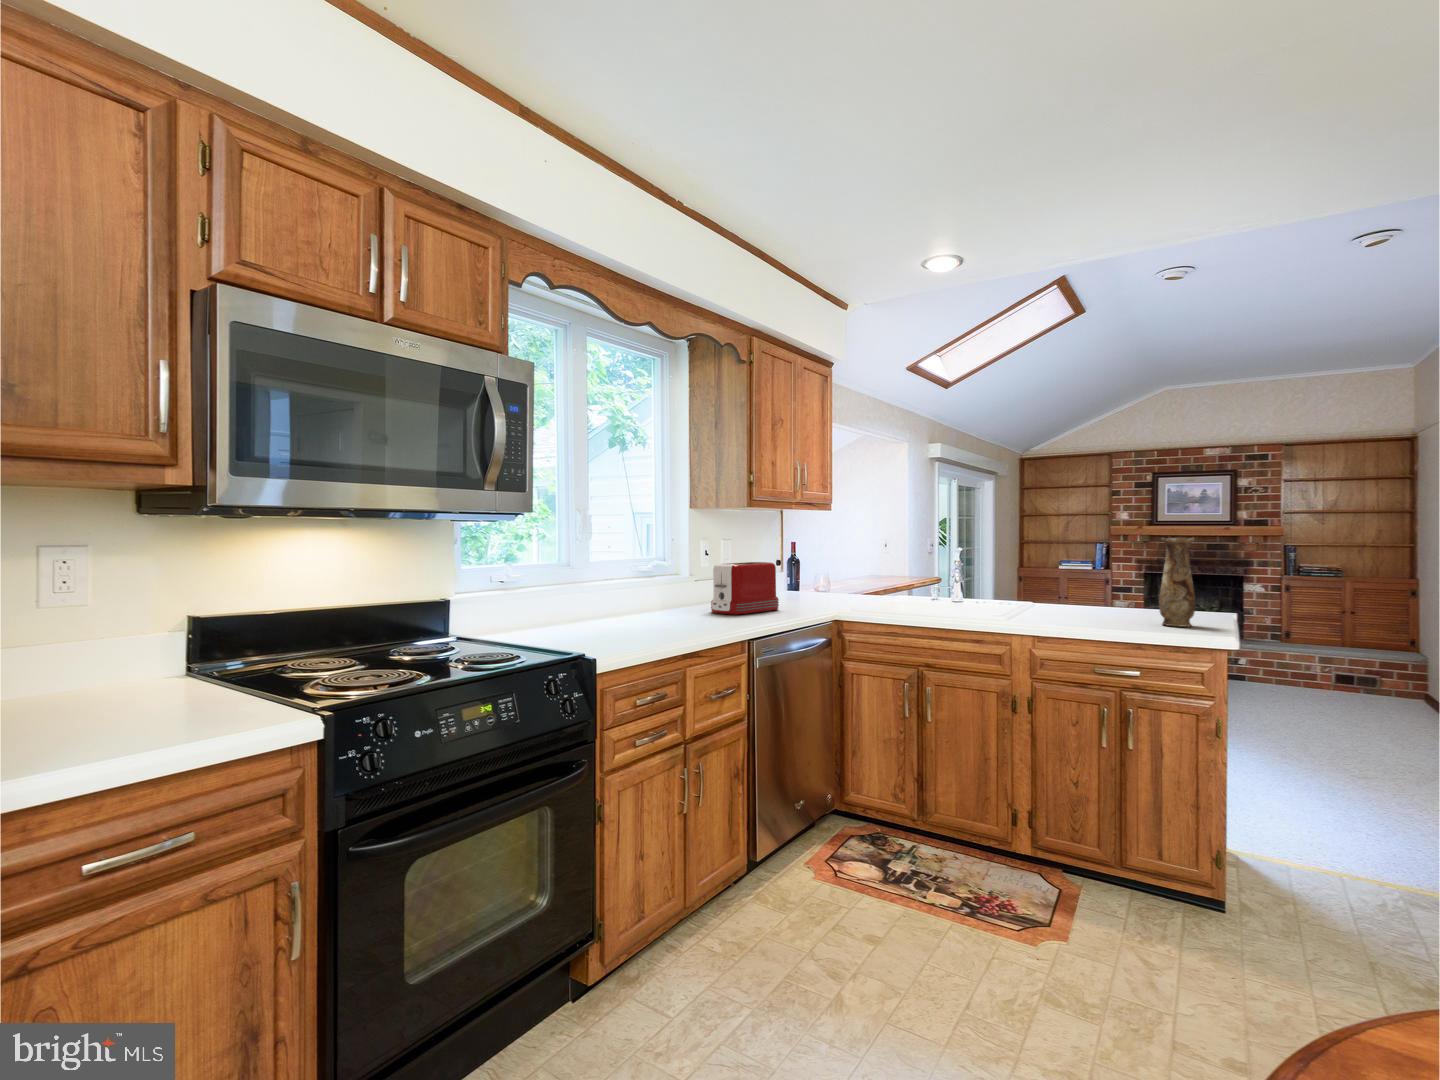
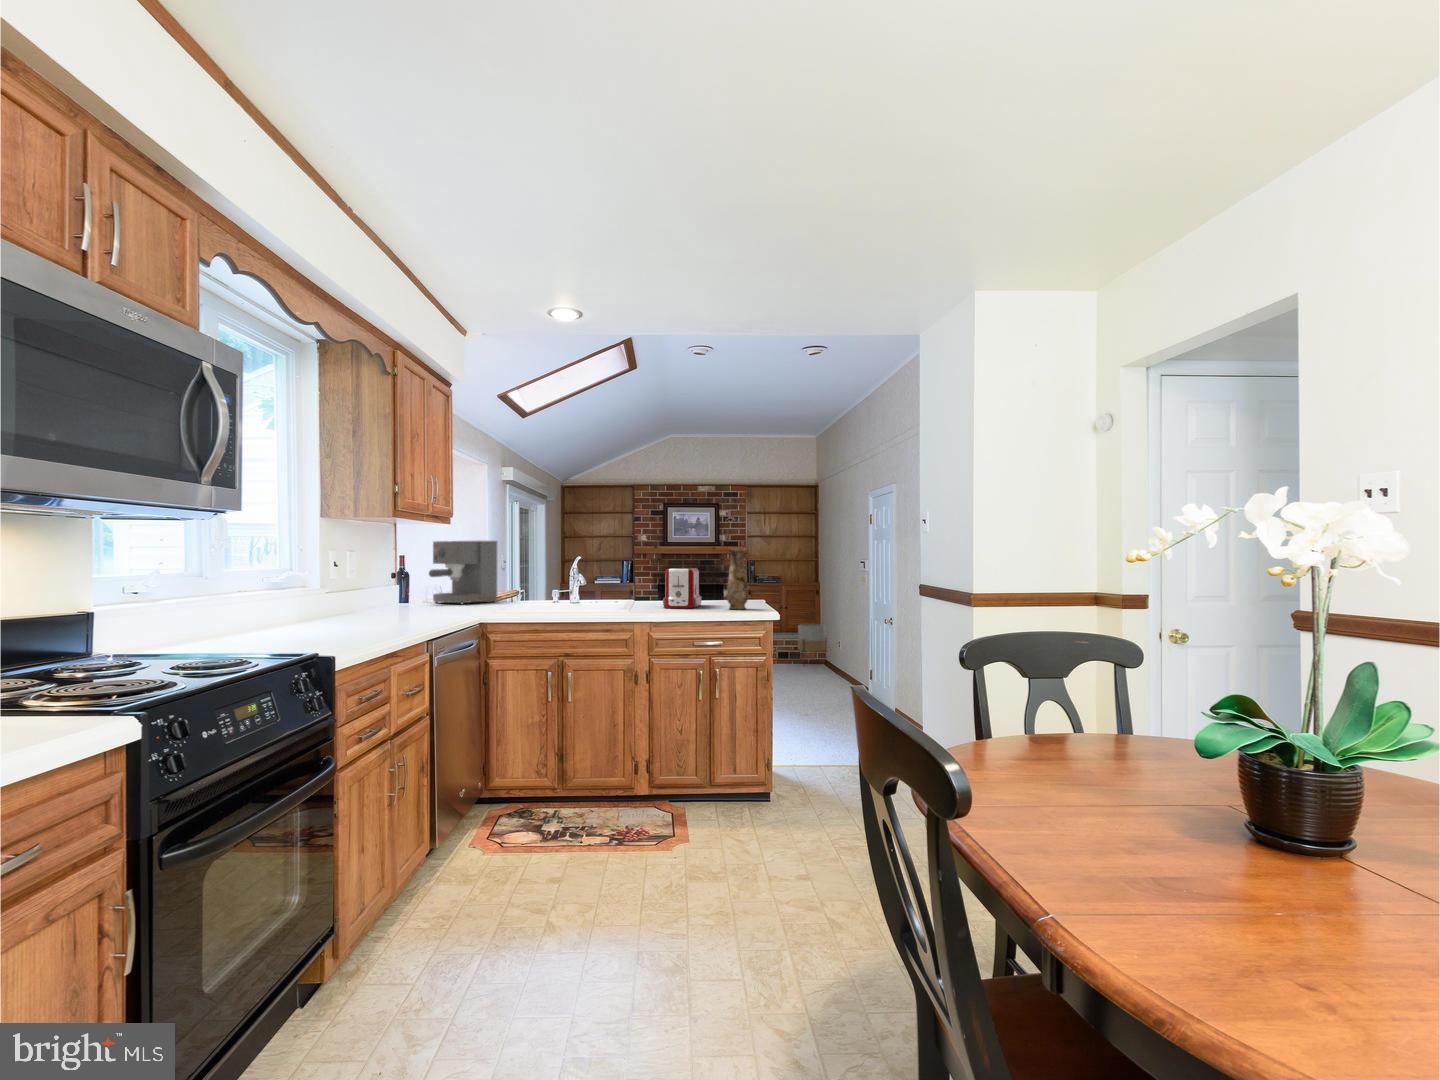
coffee maker: none [809,528,883,596] -> present [429,541,497,604]
toaster: present [711,562,779,615] -> present [663,568,702,609]
planter: none [1370,638,1427,702] -> present [798,624,827,653]

